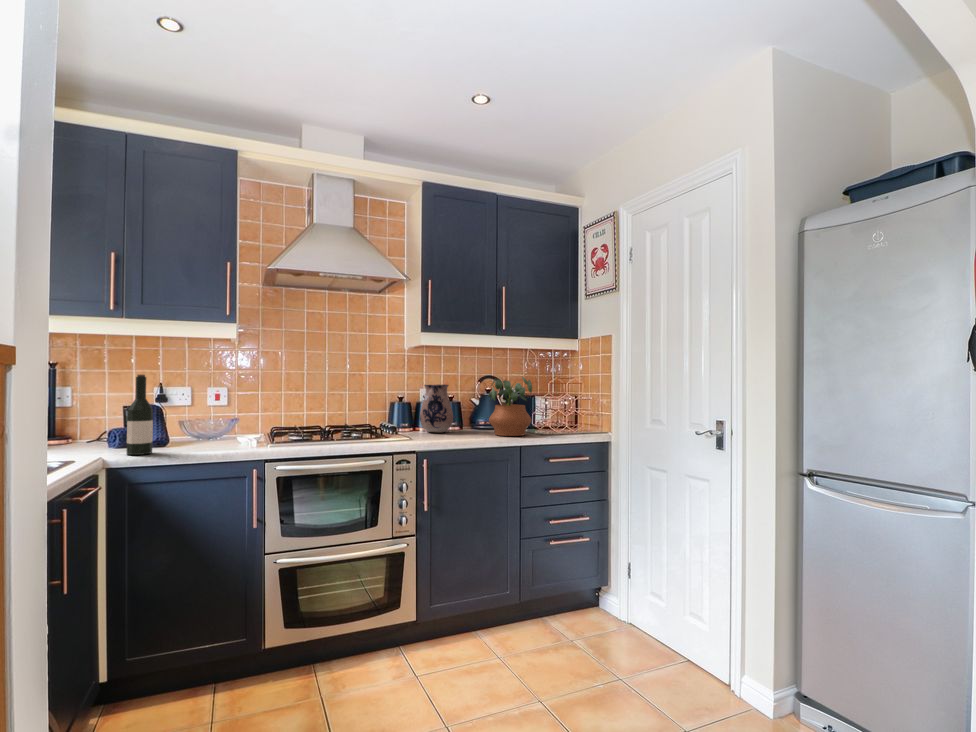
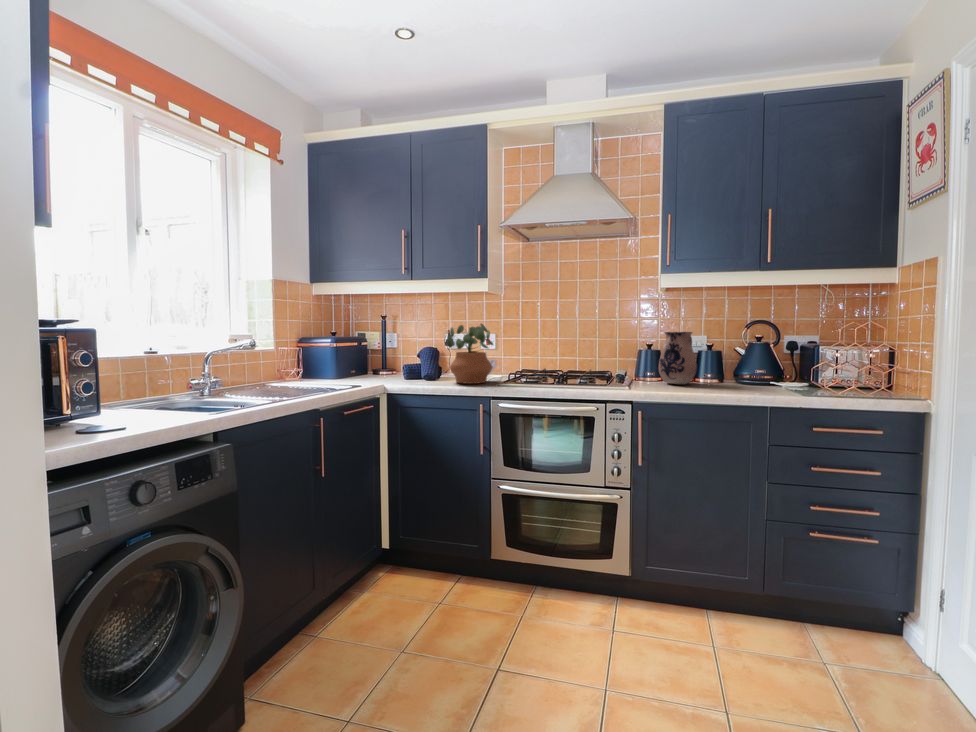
wine bottle: present [126,375,153,455] -> none [398,325,415,386]
potted plant: present [488,377,532,436] -> present [447,324,493,384]

